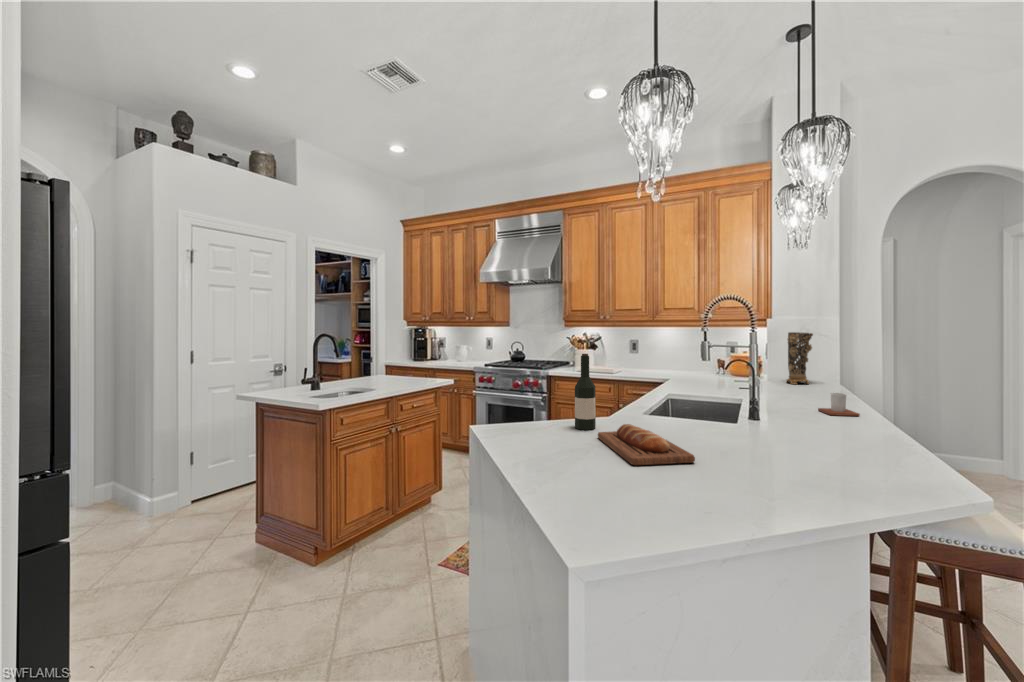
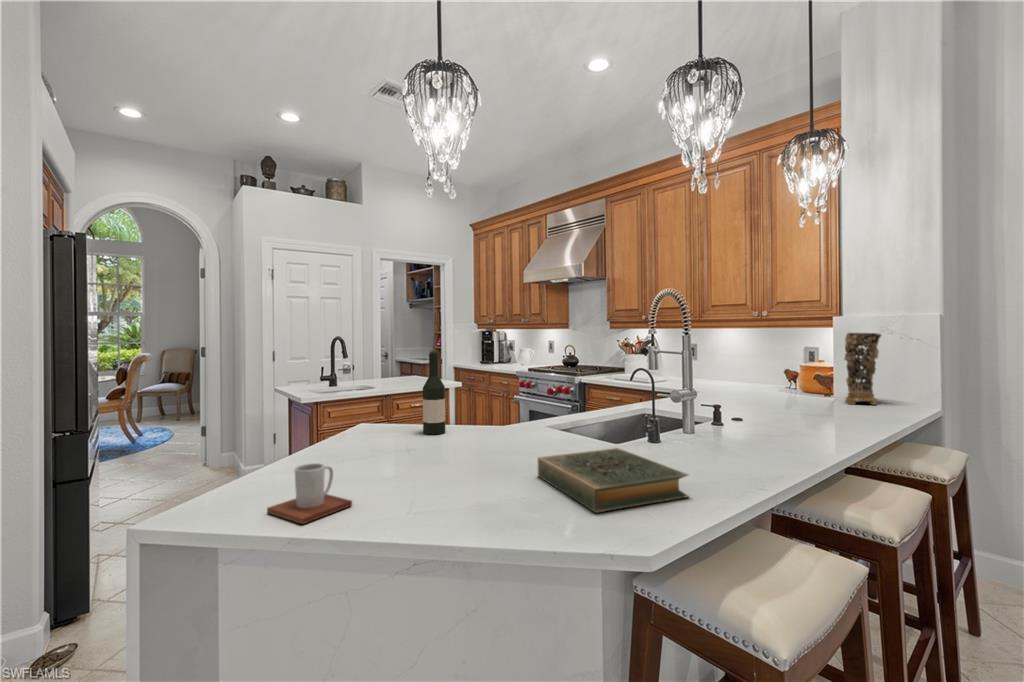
mug: present [818,393,860,416] -> present [267,463,352,524]
bread loaf: present [598,424,695,465] -> none [362,429,471,475]
hardback book: none [767,427,891,474] -> present [538,448,688,513]

